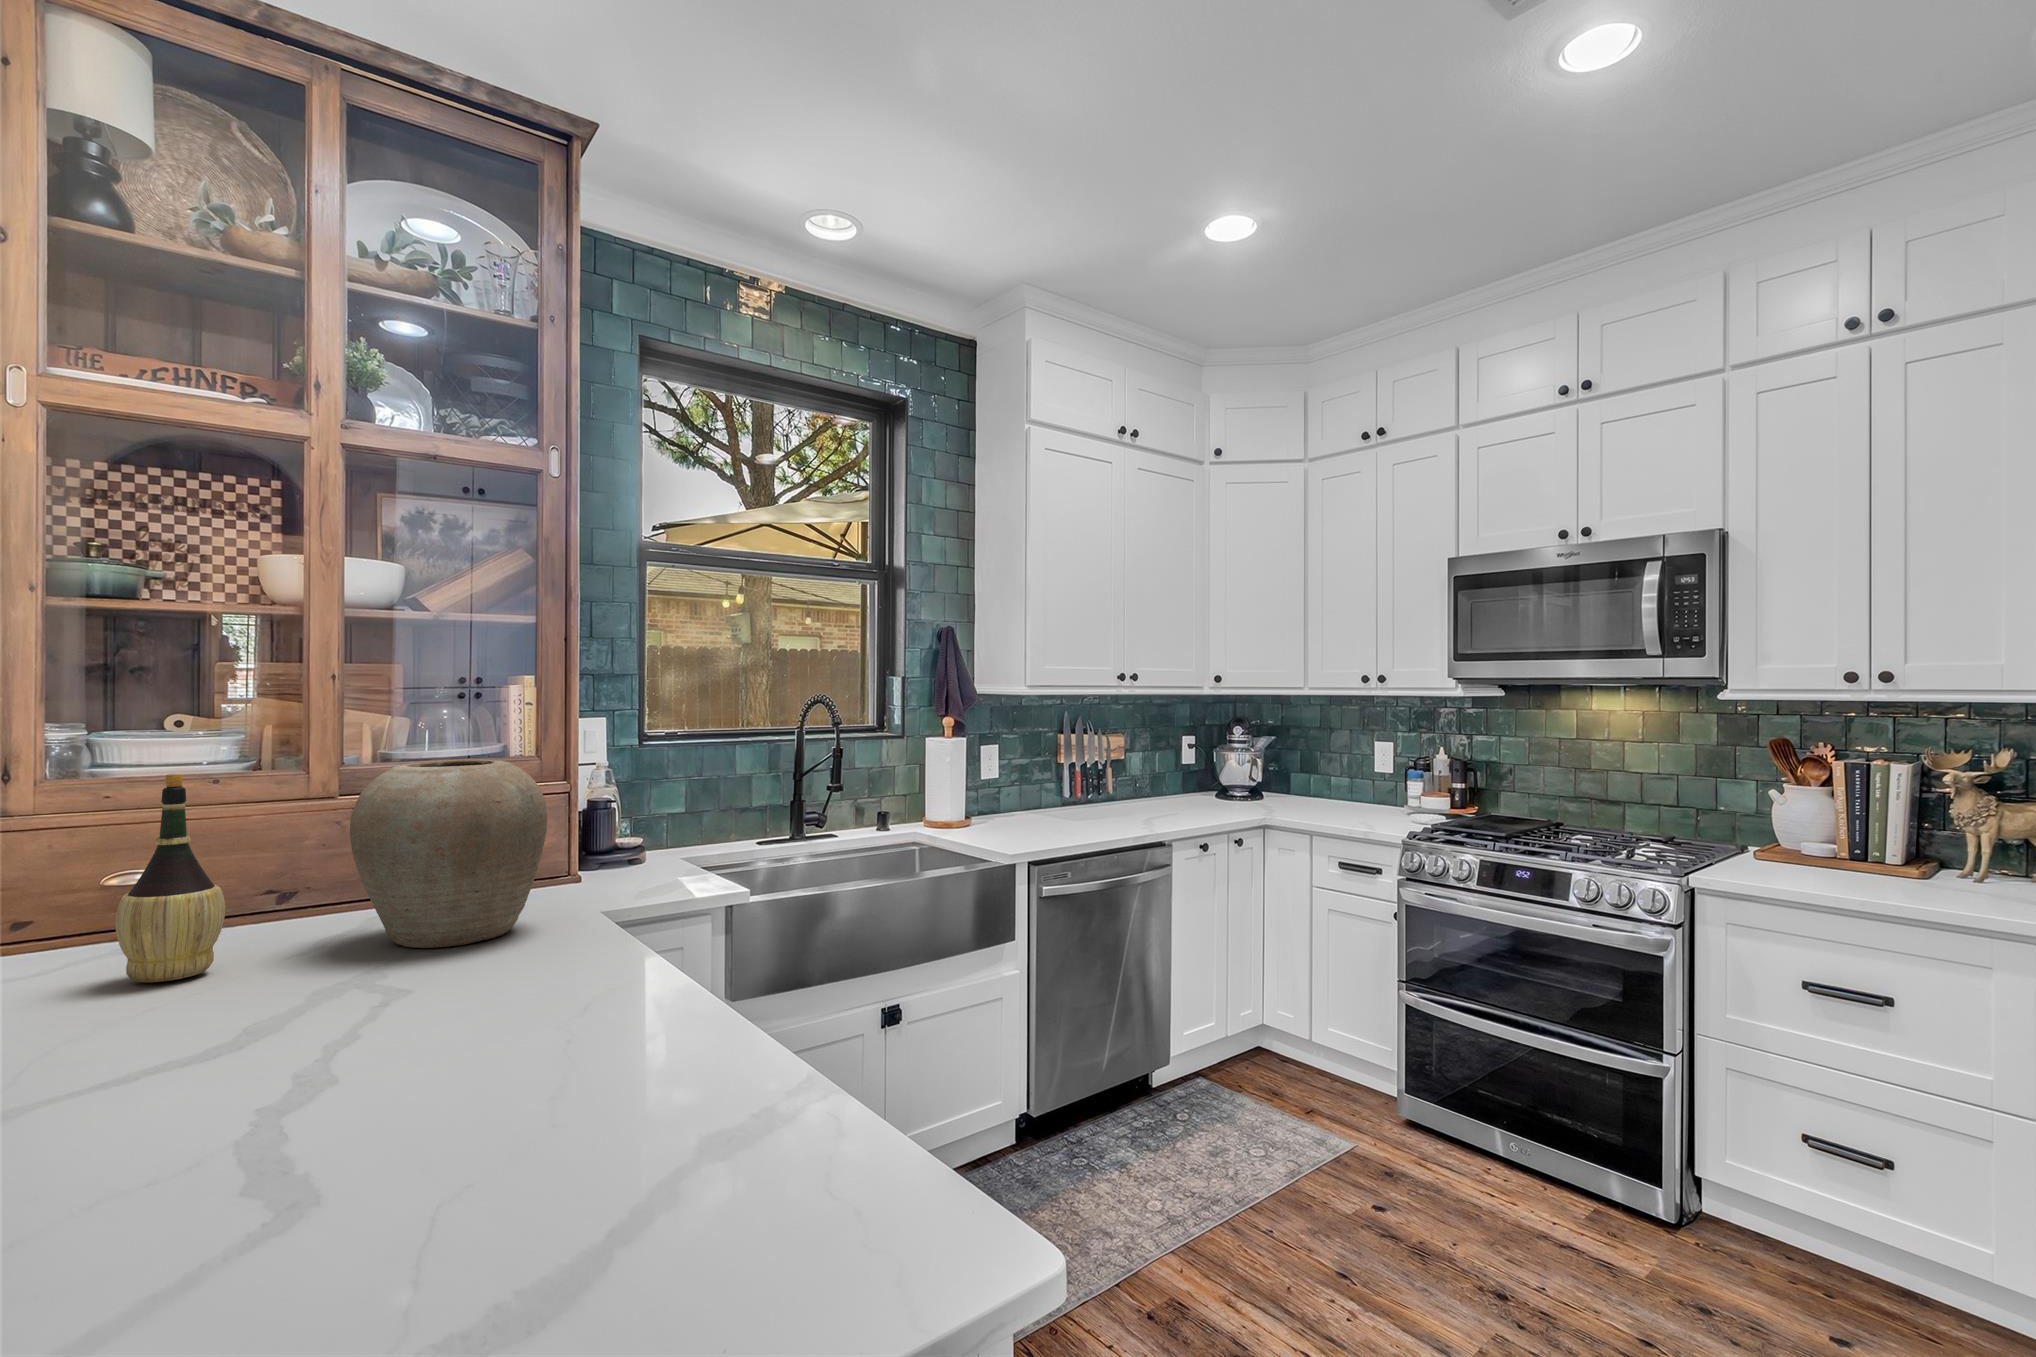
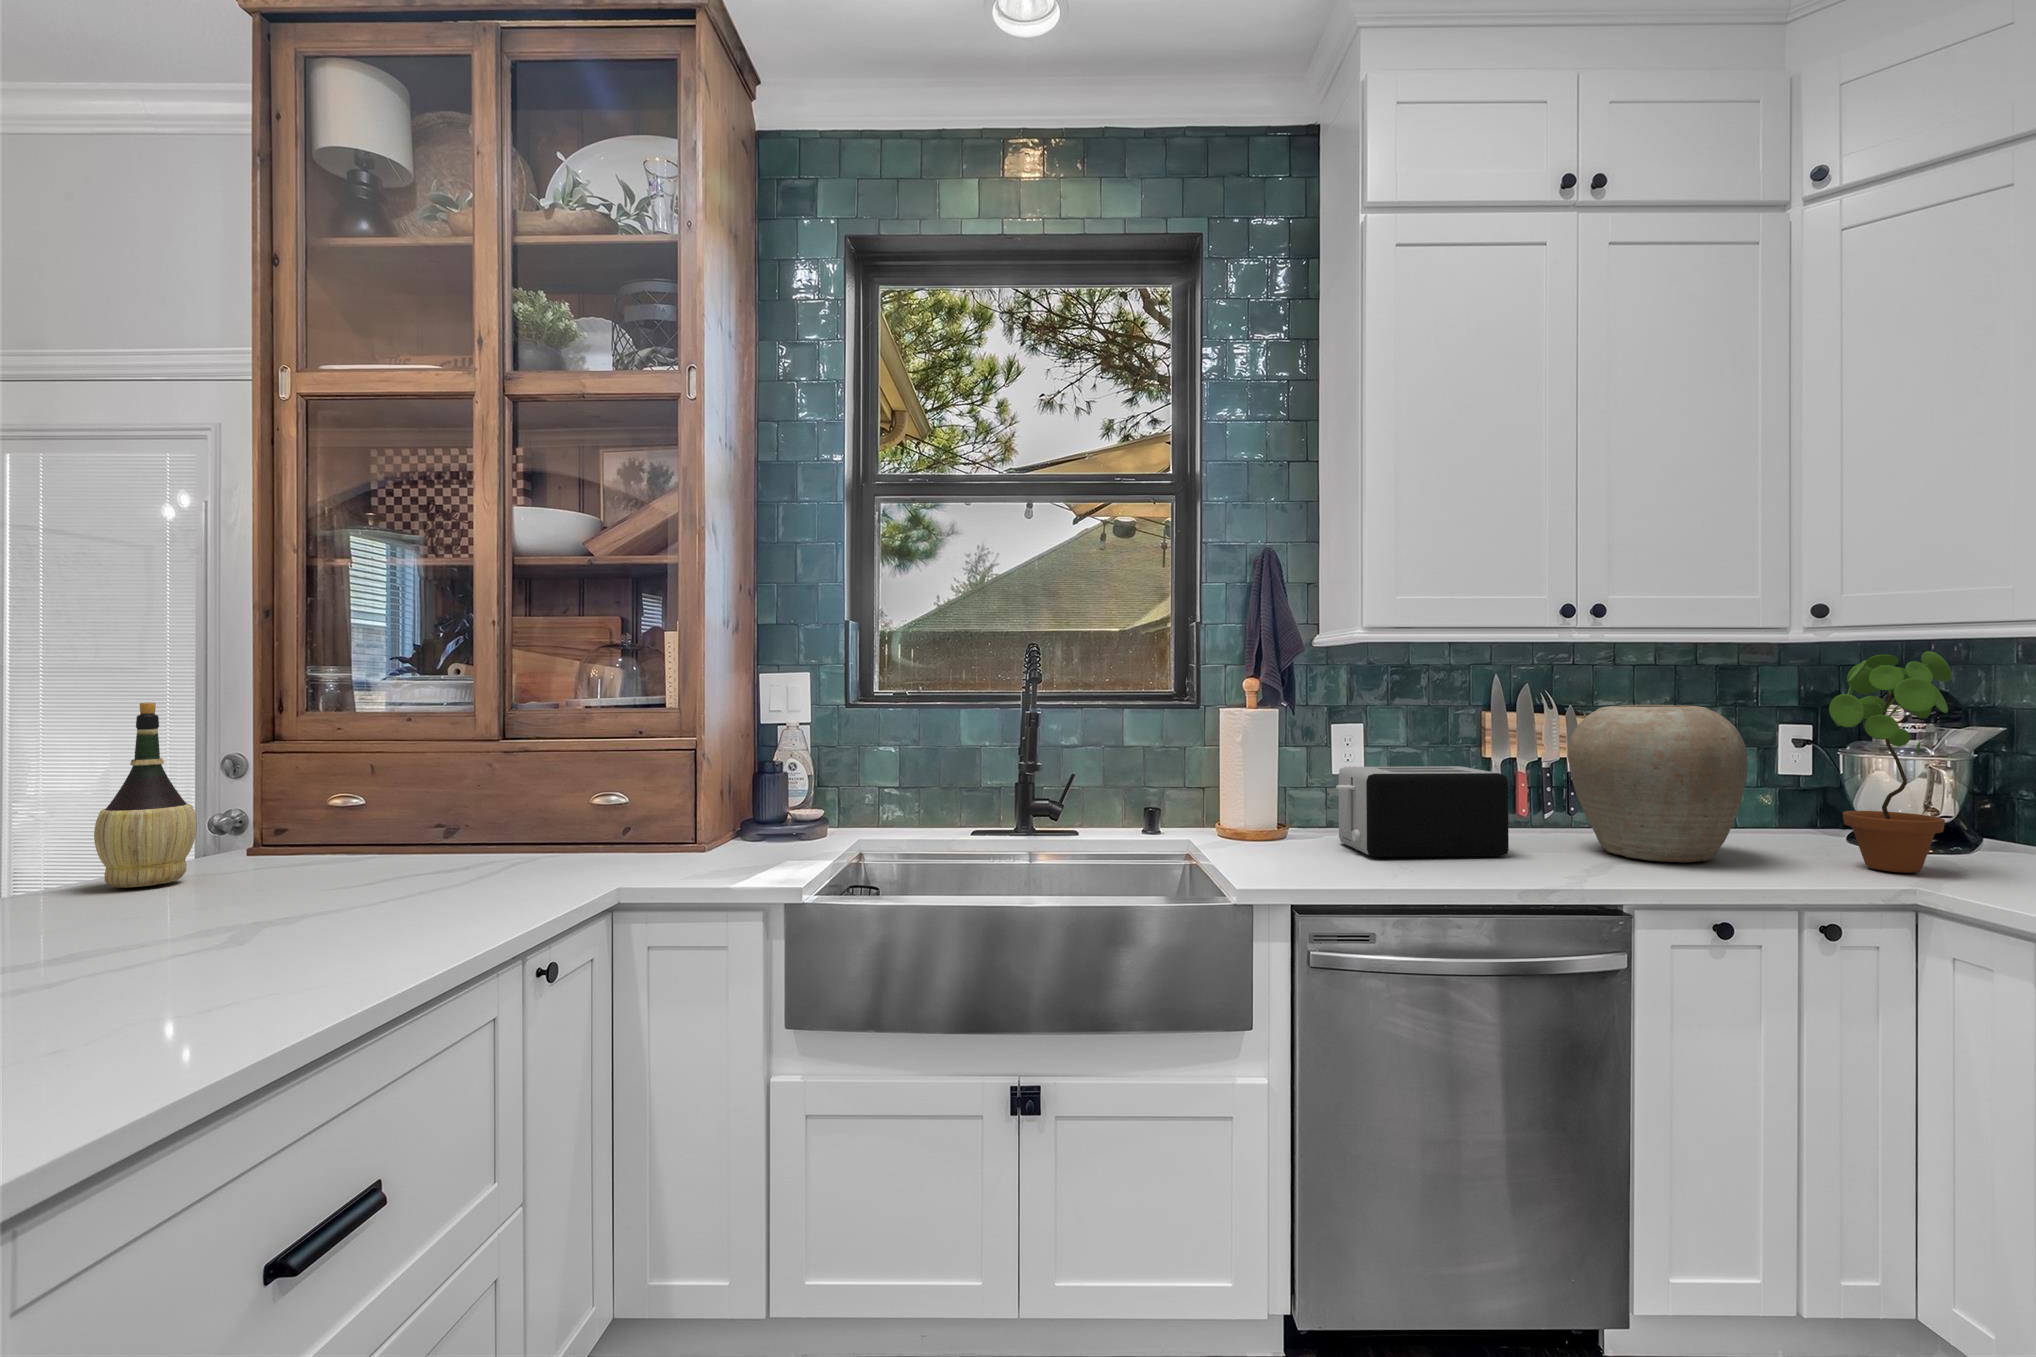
potted plant: none [1229,703,1269,810] -> present [1829,651,1951,873]
vase: present [350,760,547,948] -> present [1568,705,1748,862]
toaster: none [1014,770,1108,829] -> present [1336,766,1509,857]

